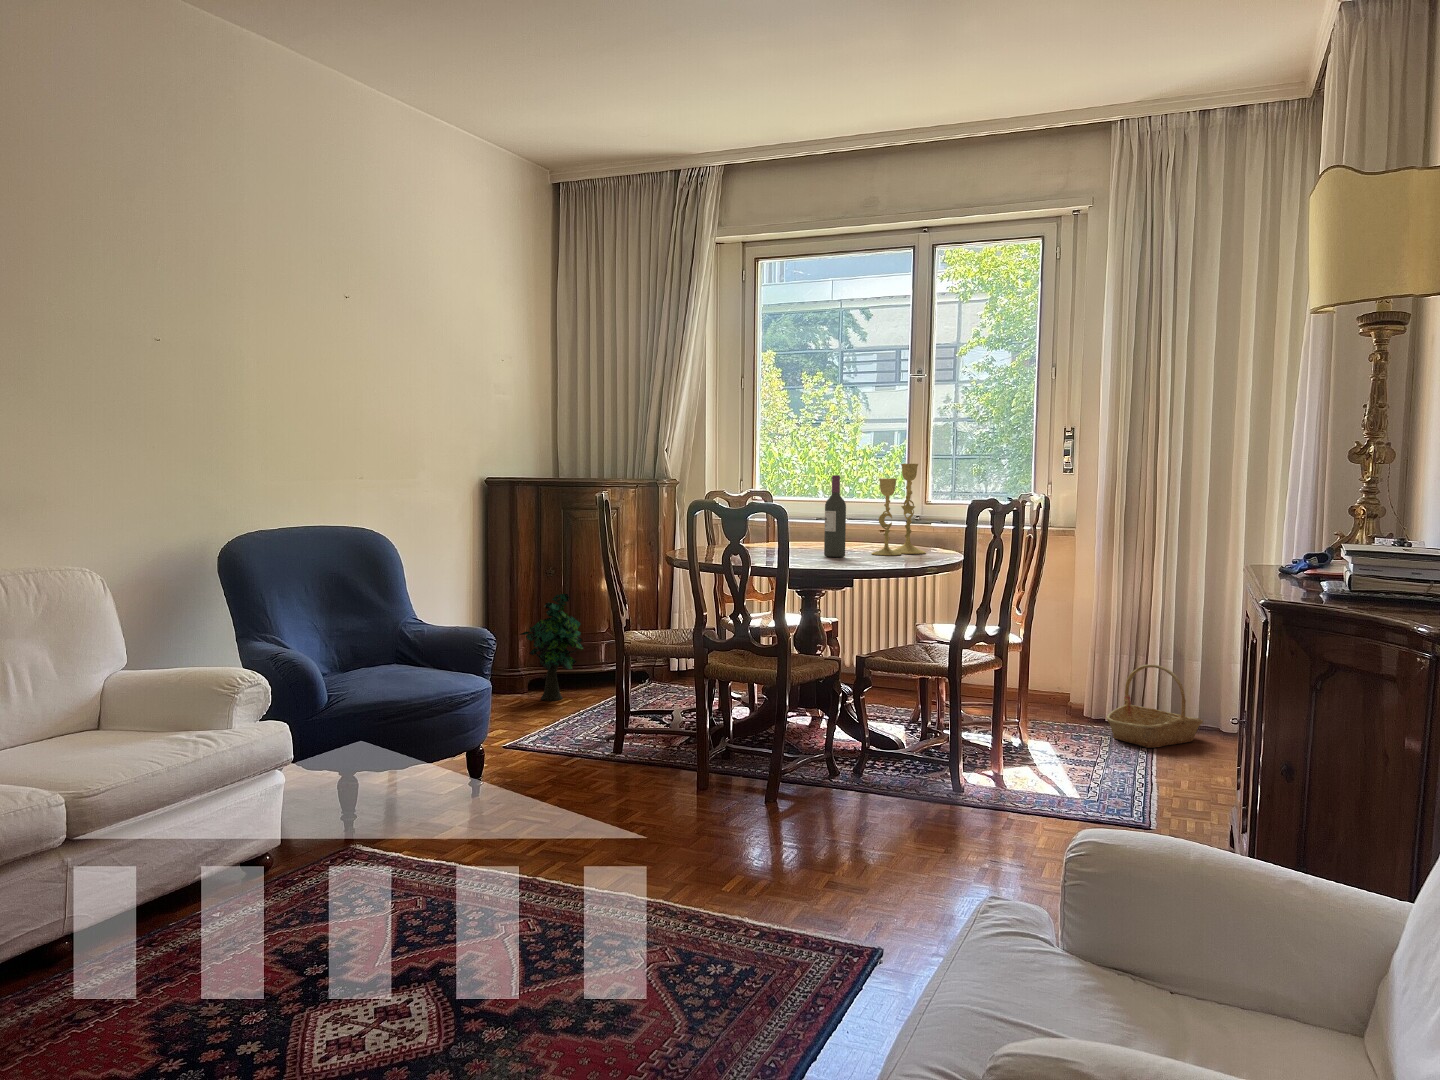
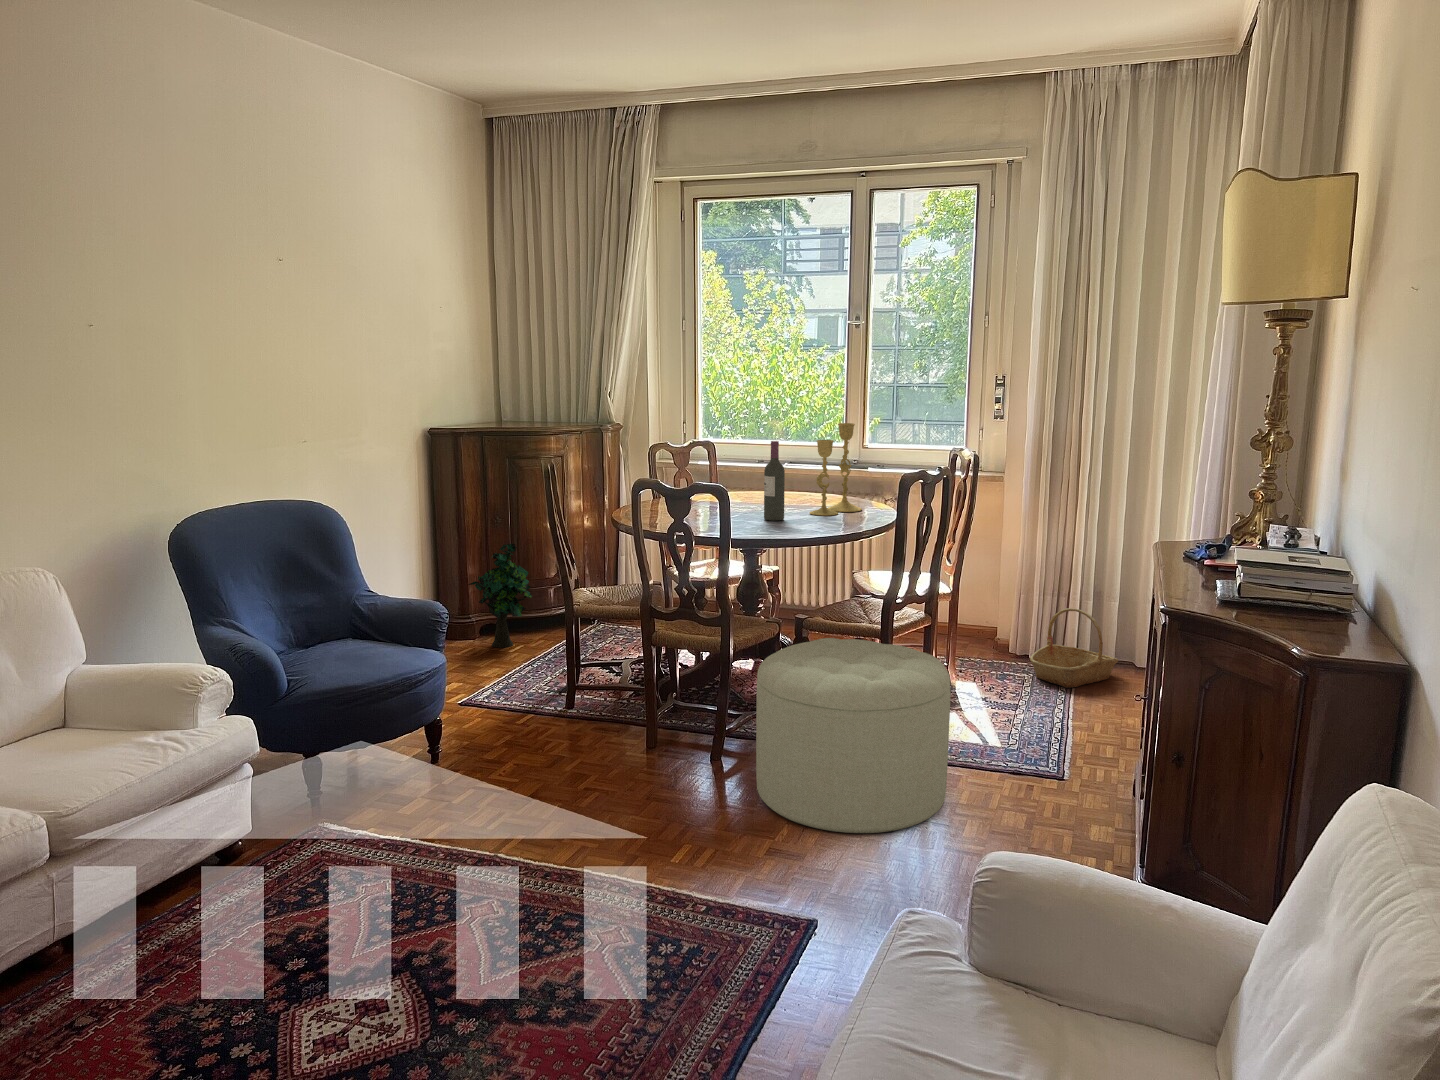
ottoman: none [815,669,1025,870] -> present [756,638,950,833]

